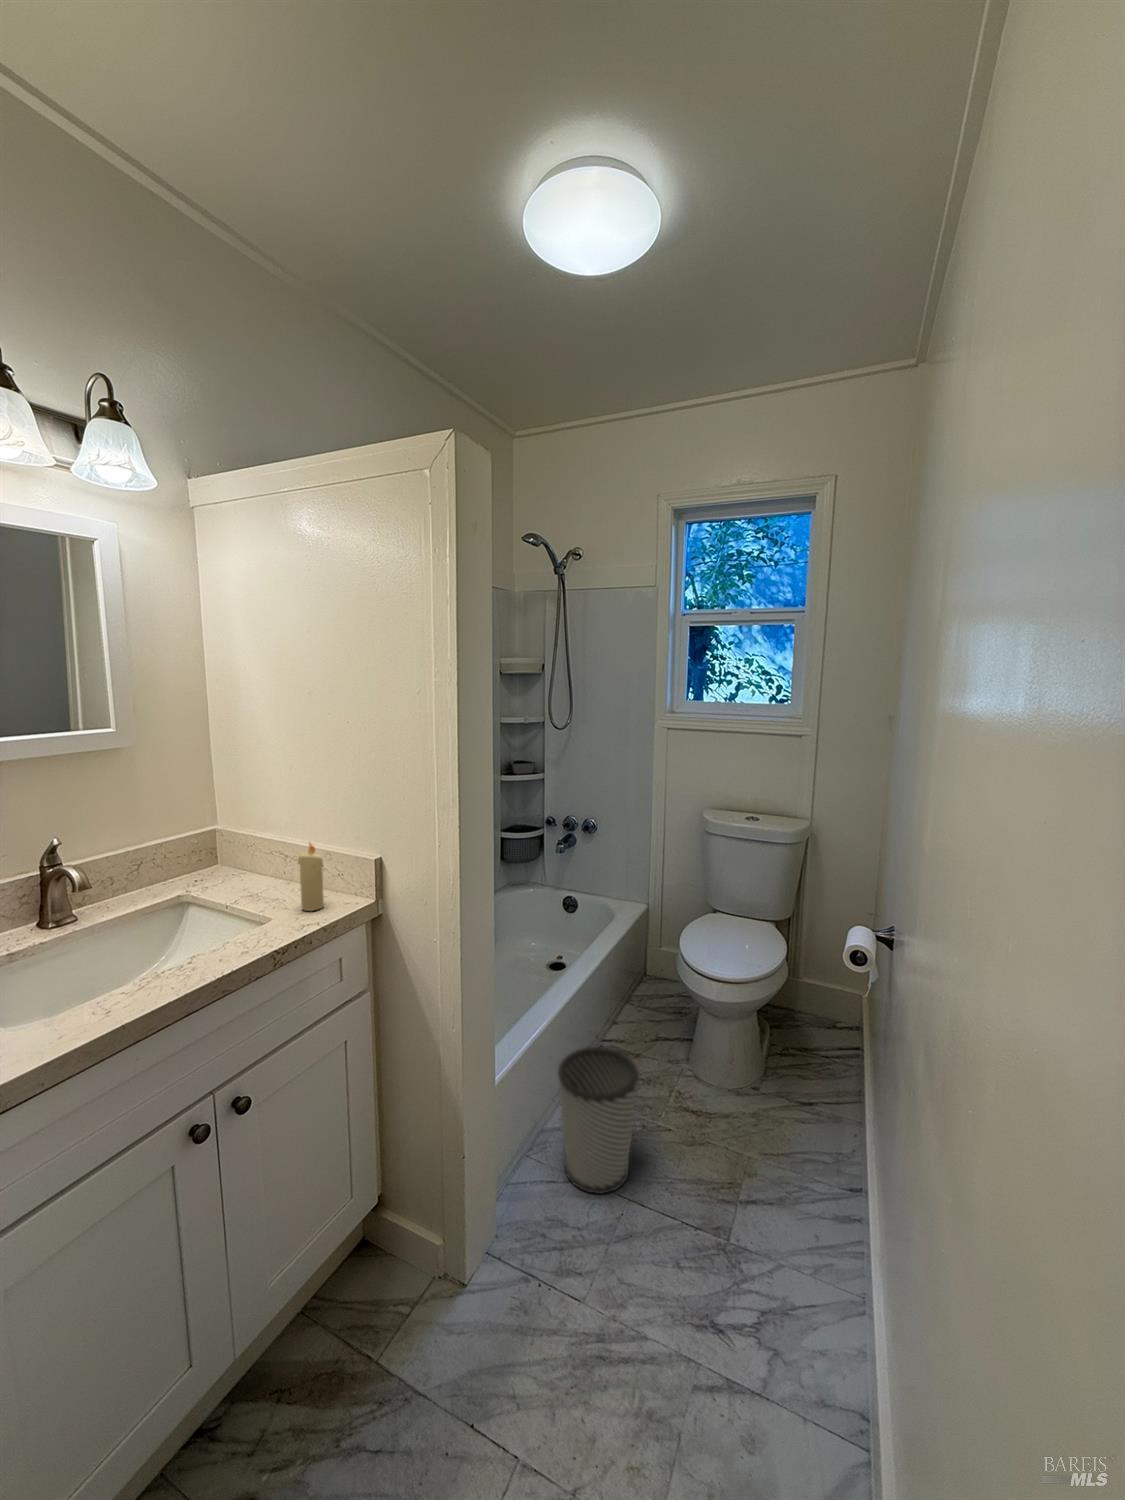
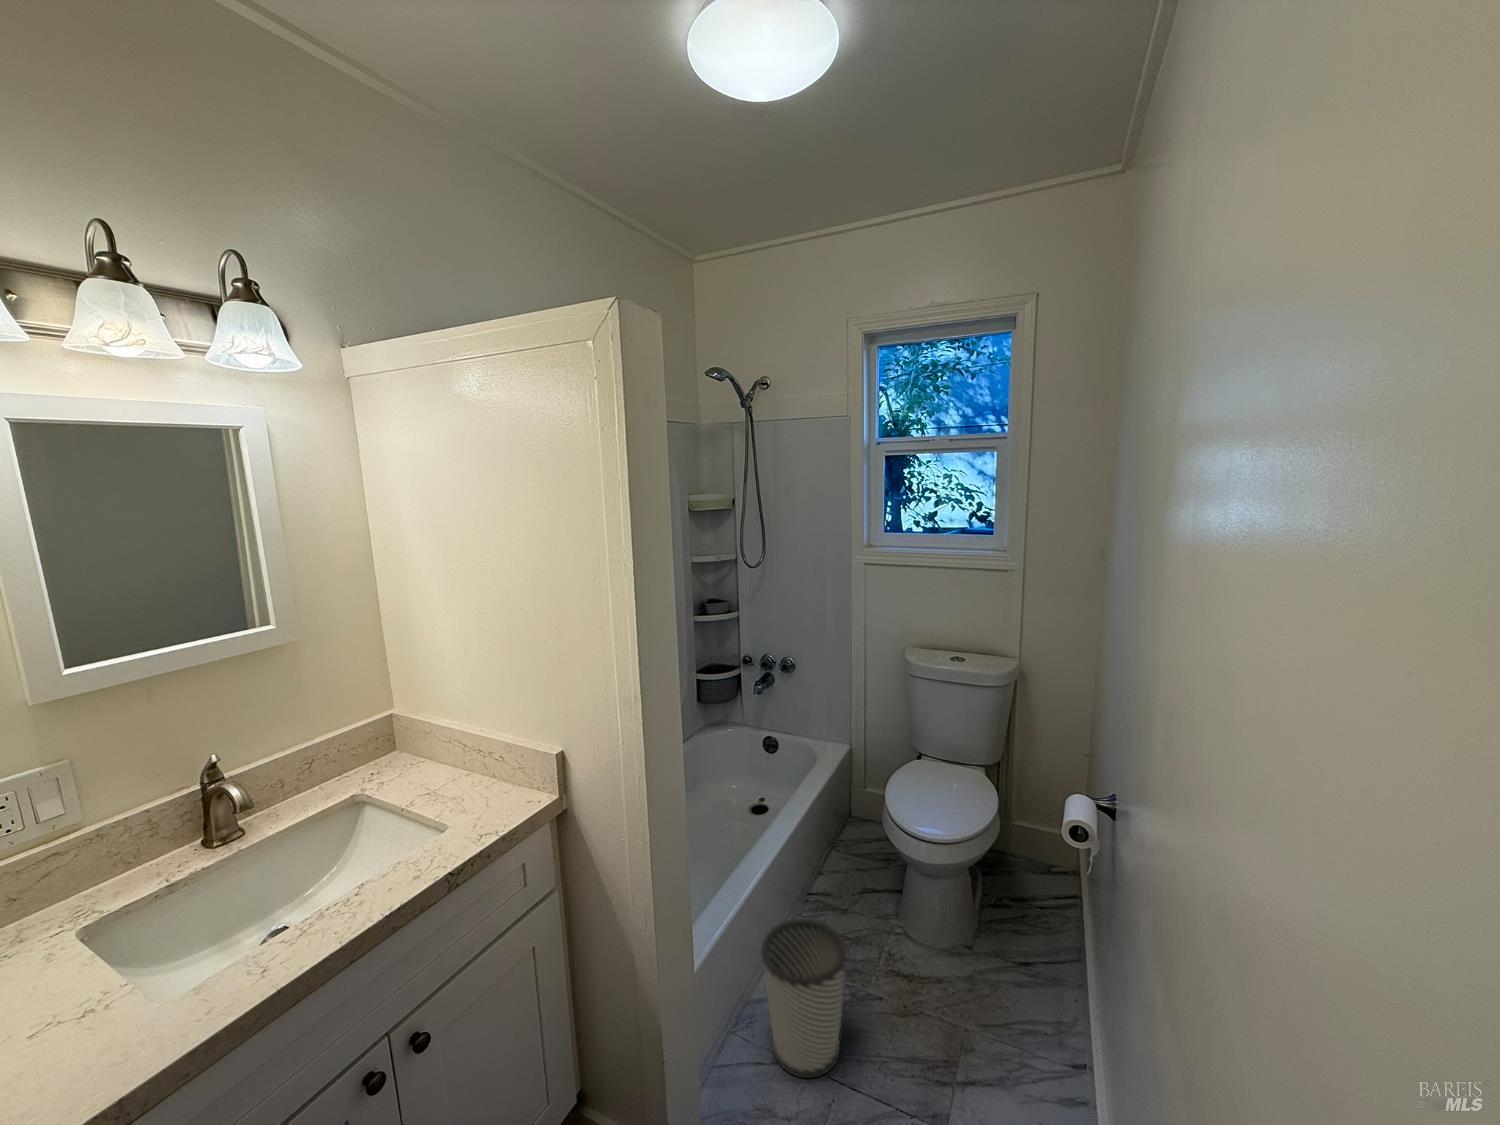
candle: present [298,843,324,911] -> none [473,739,503,813]

